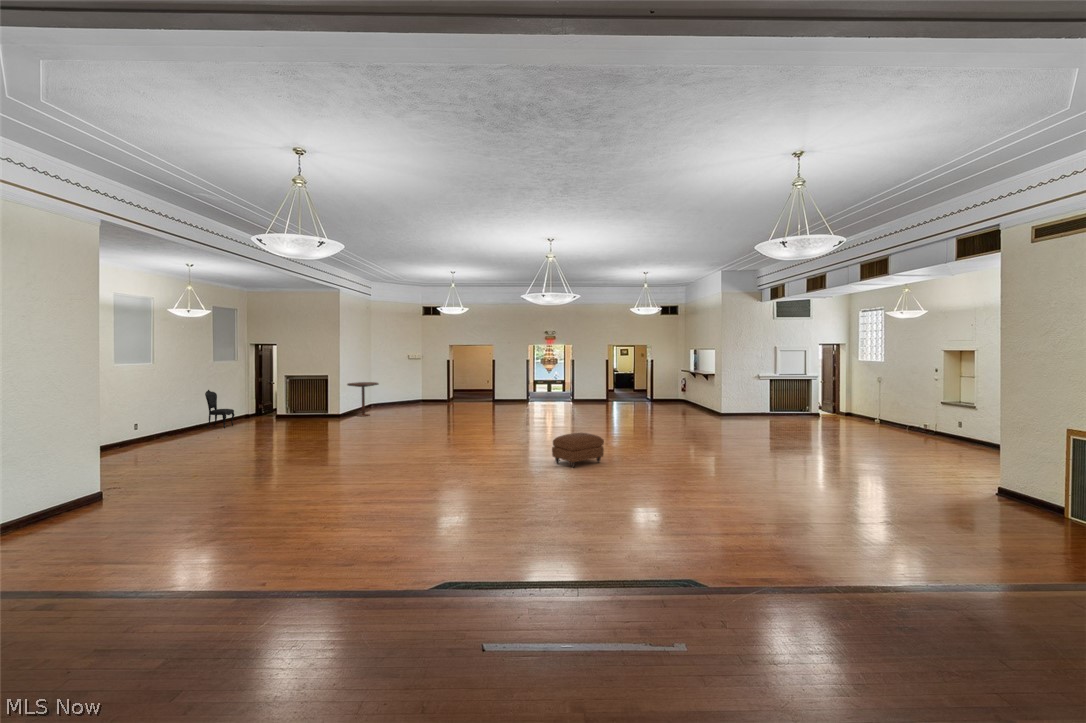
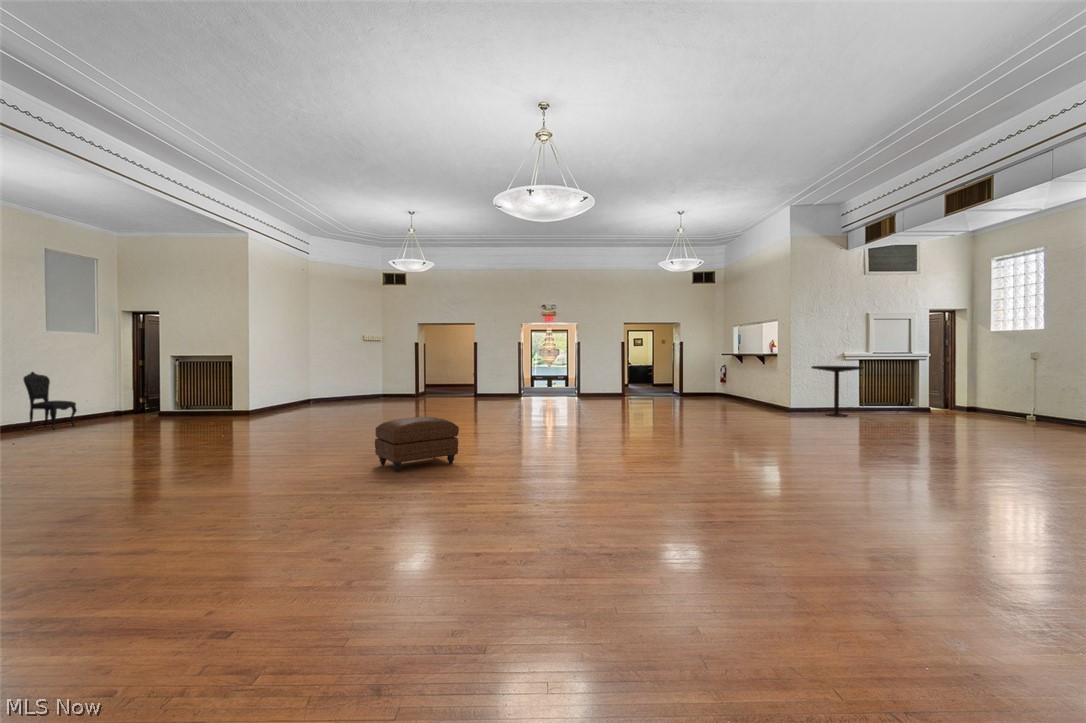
pedestal table: present [347,382,378,417] -> present [811,366,863,417]
ottoman: present [552,433,604,468] -> present [375,417,459,472]

